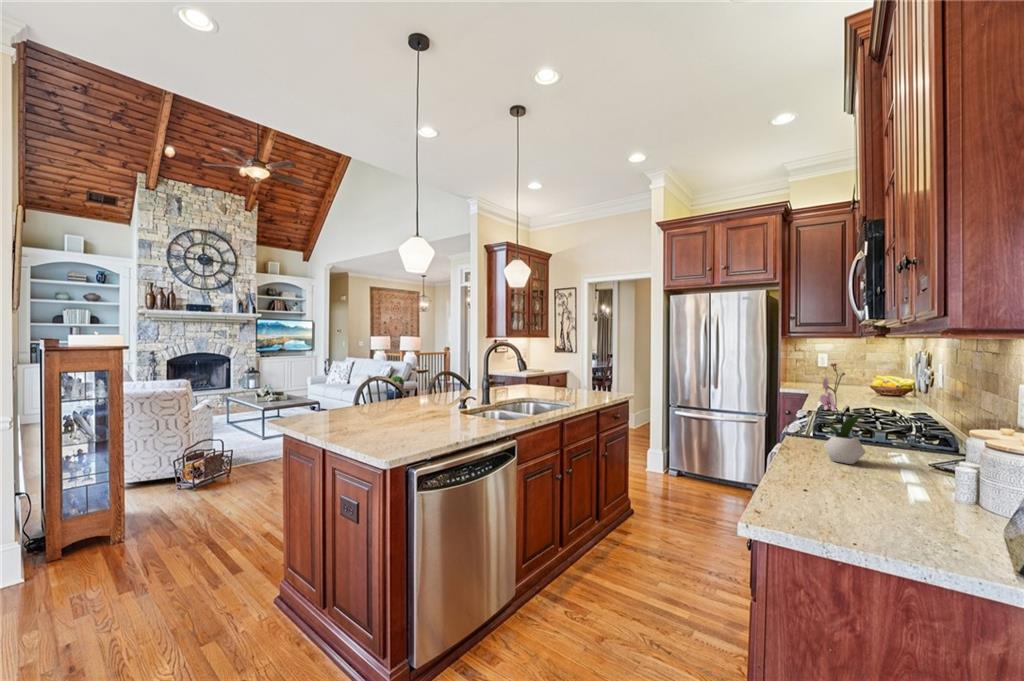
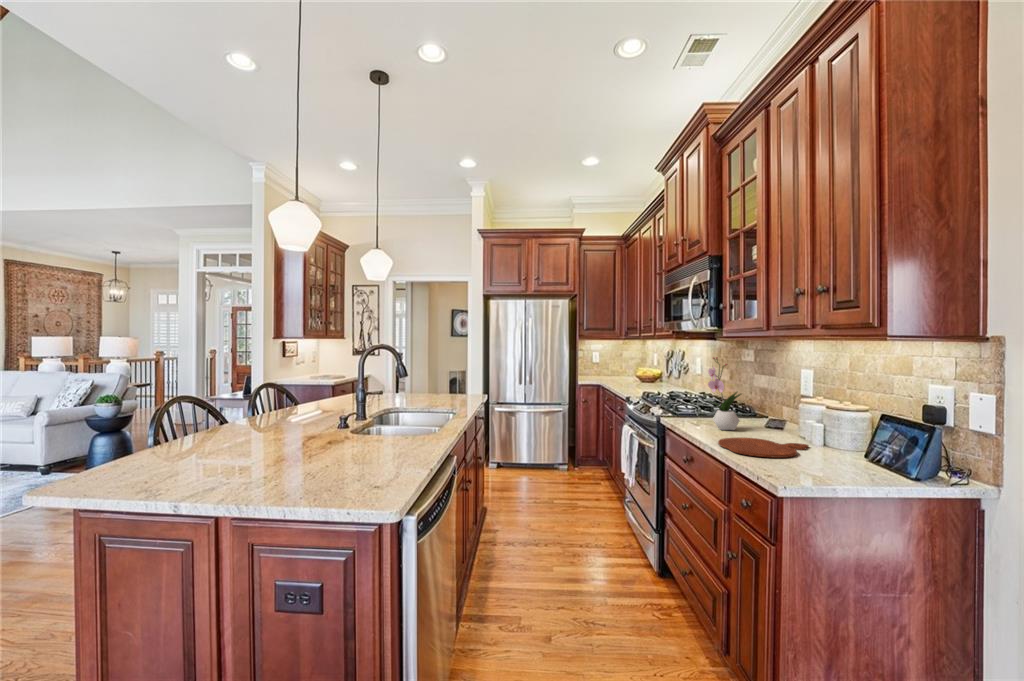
cutting board: none [774,468,923,504] -> present [718,438,809,458]

